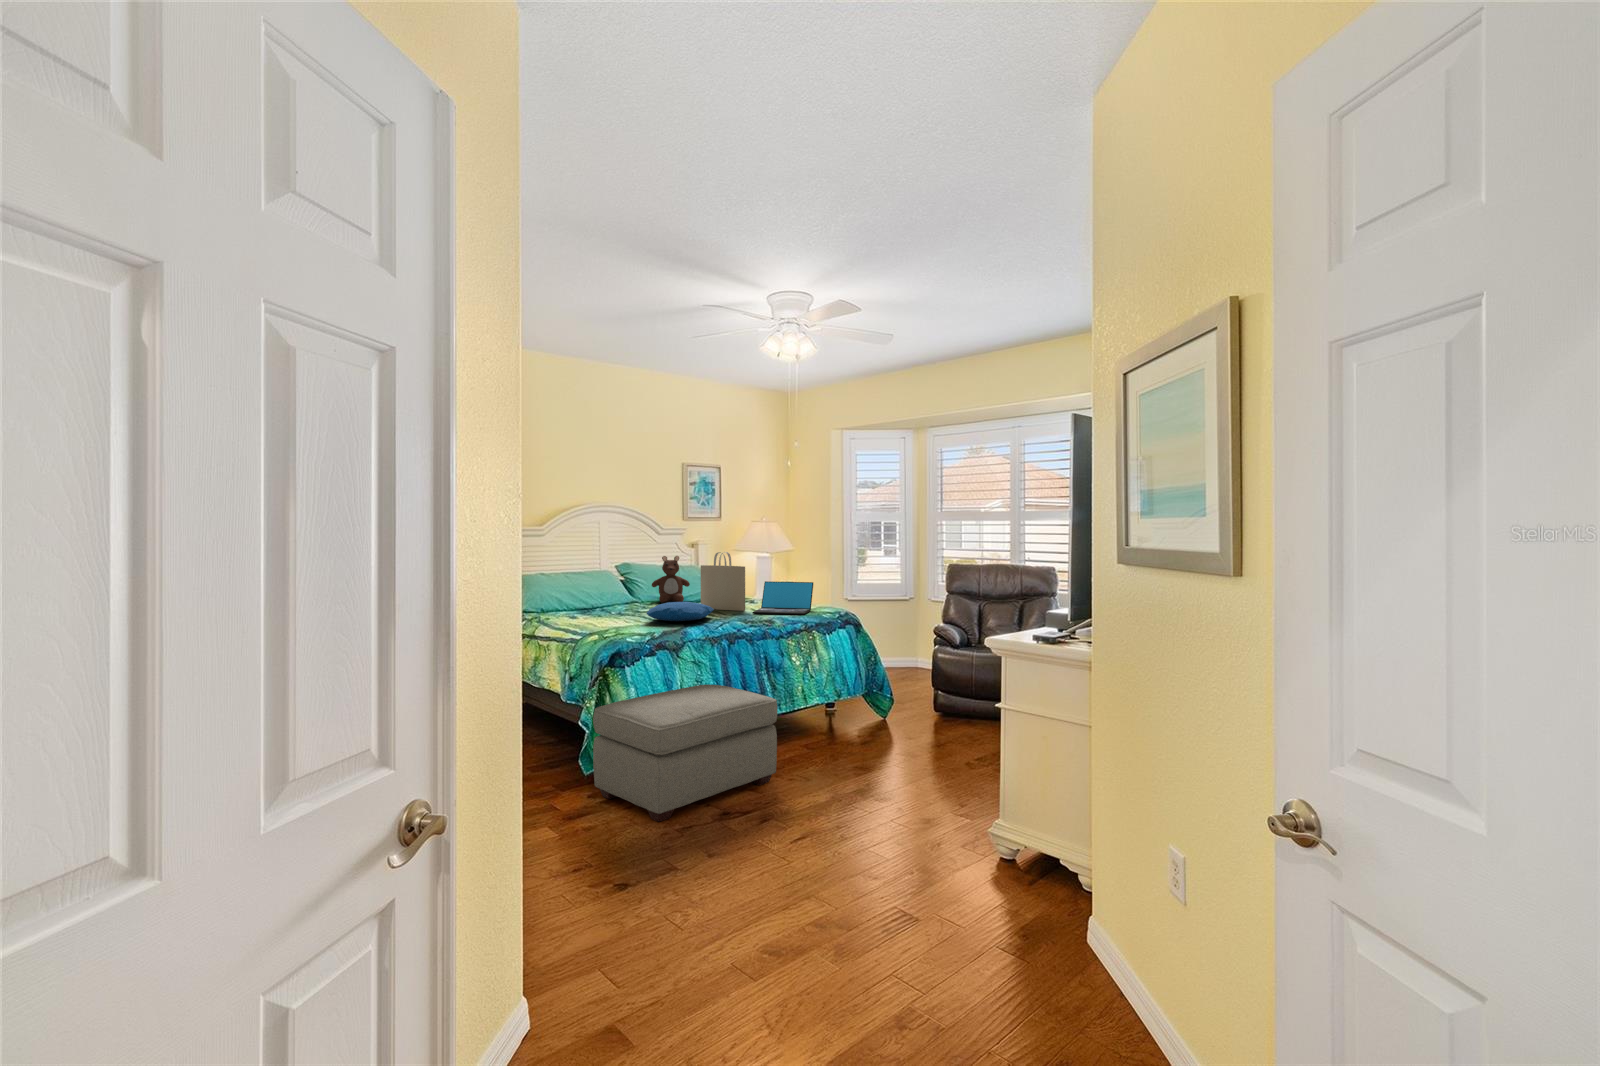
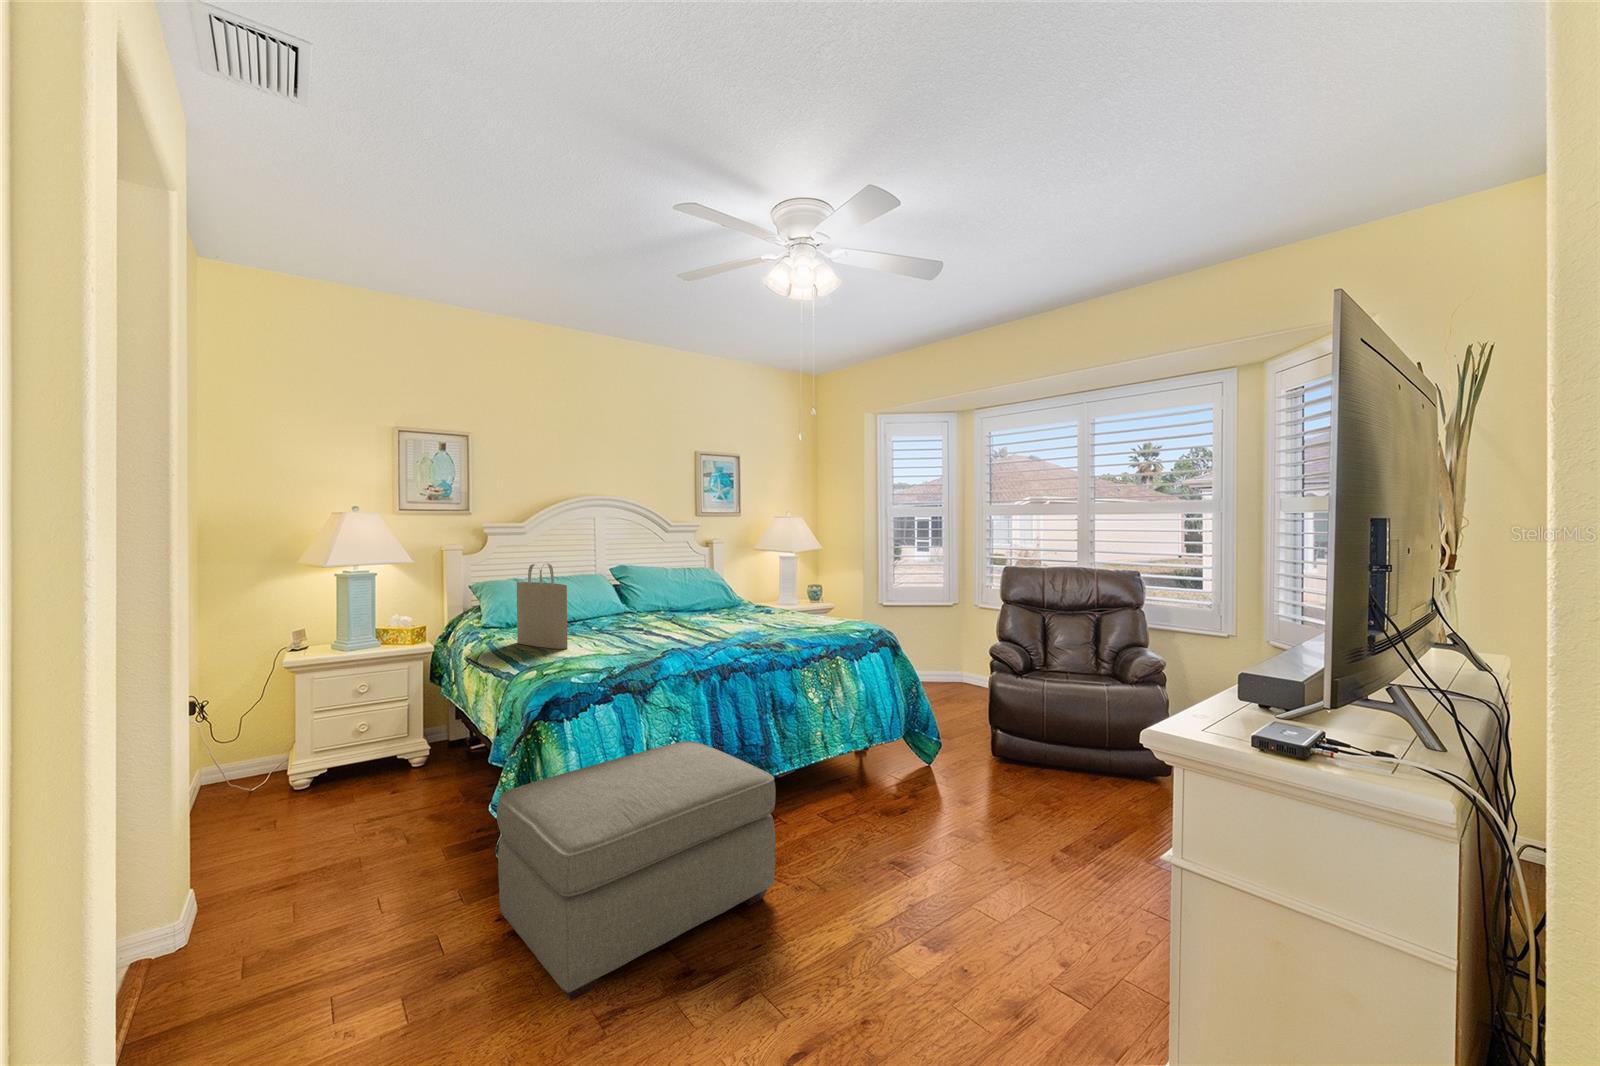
tote bag: present [701,552,745,611] -> present [517,563,568,649]
teddy bear: present [652,556,690,603] -> none [650,557,695,613]
laptop: present [752,581,813,615] -> none [760,590,838,635]
pillow: present [647,602,714,621] -> none [620,619,710,645]

